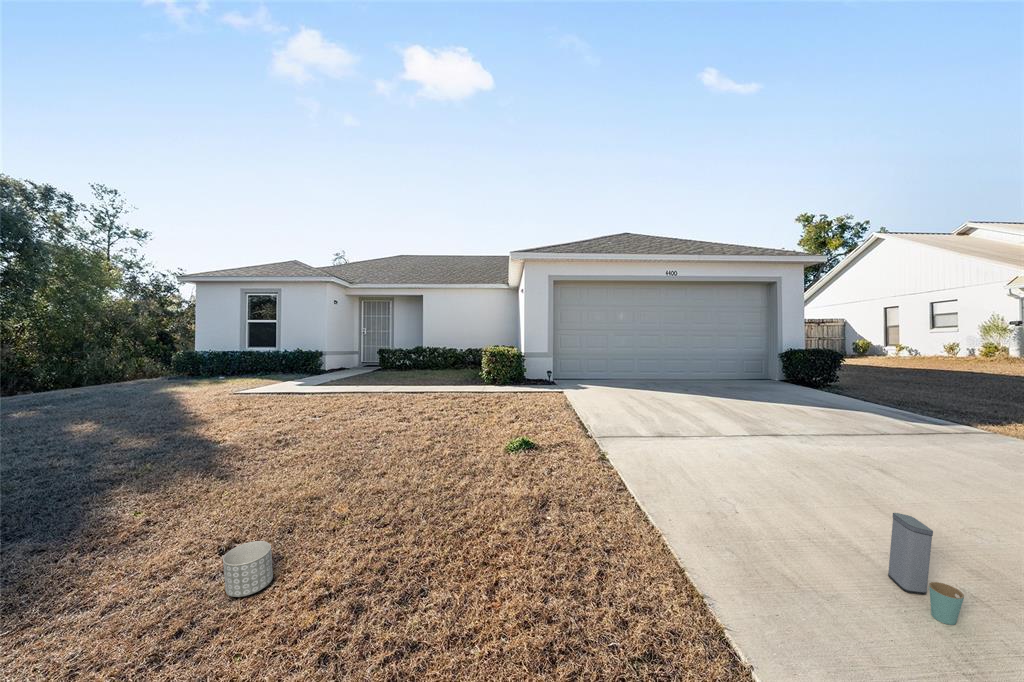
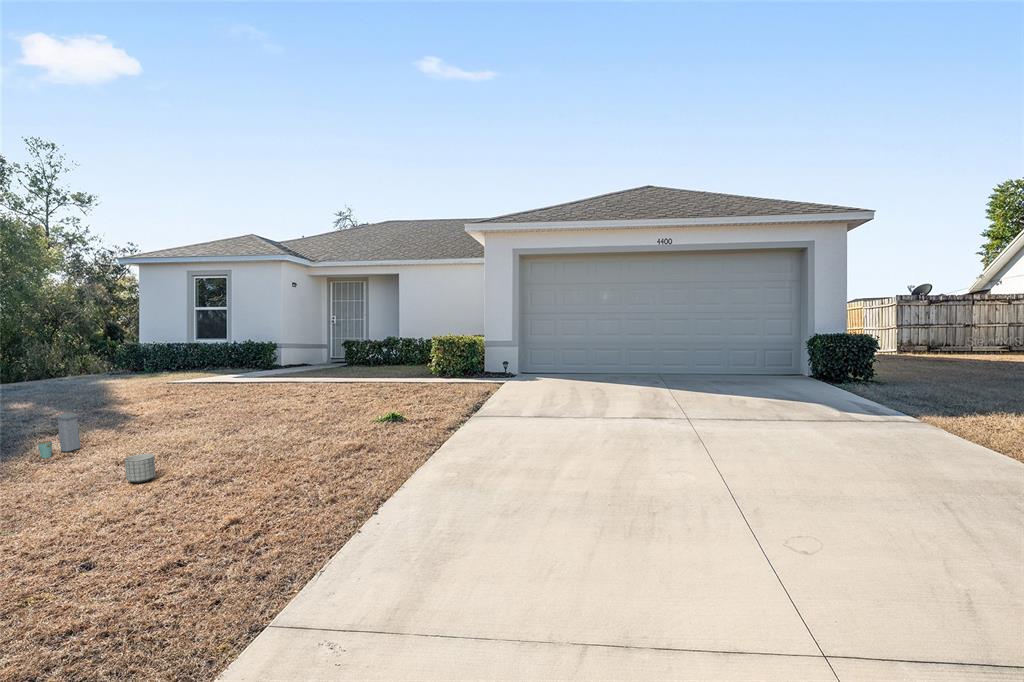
trash can: present [888,513,964,625] -> present [38,413,81,458]

